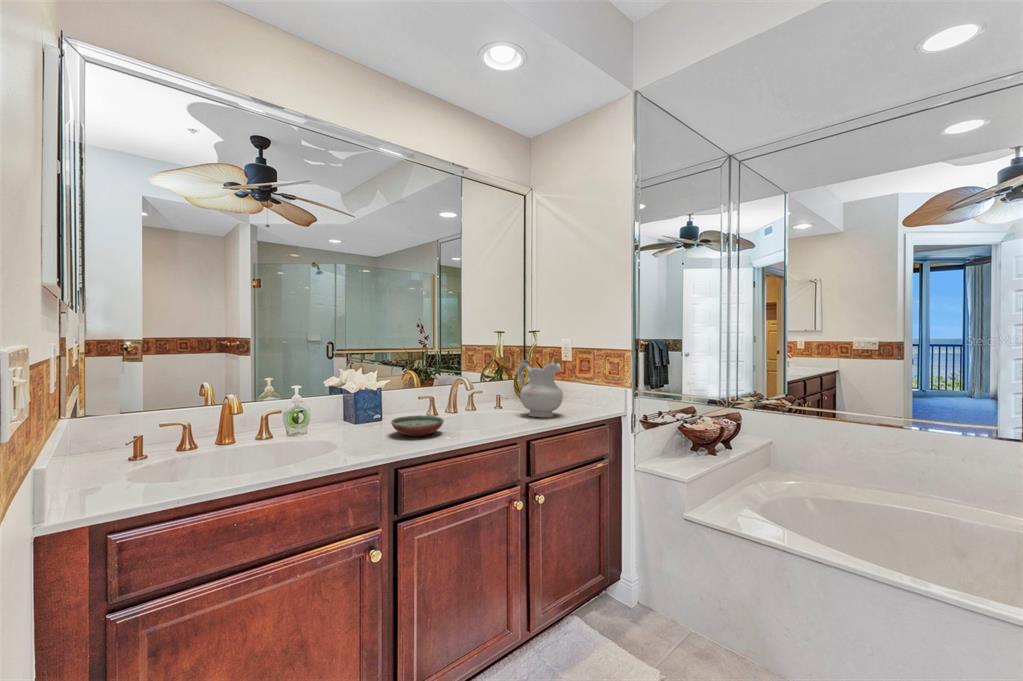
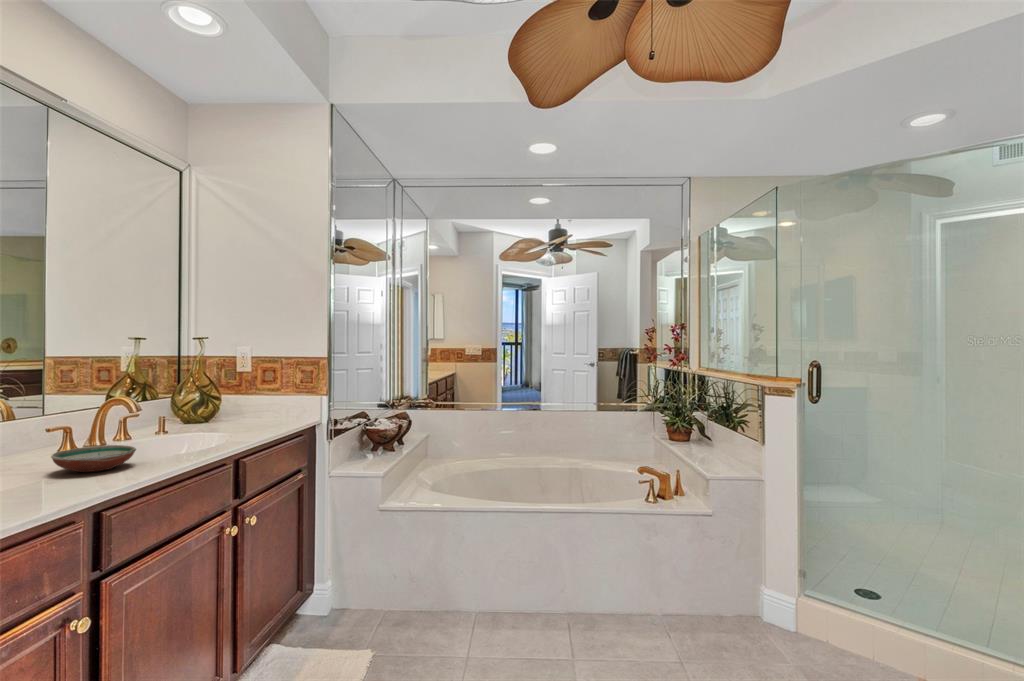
ceramic pitcher: present [518,360,563,418] -> none [197,371,257,435]

